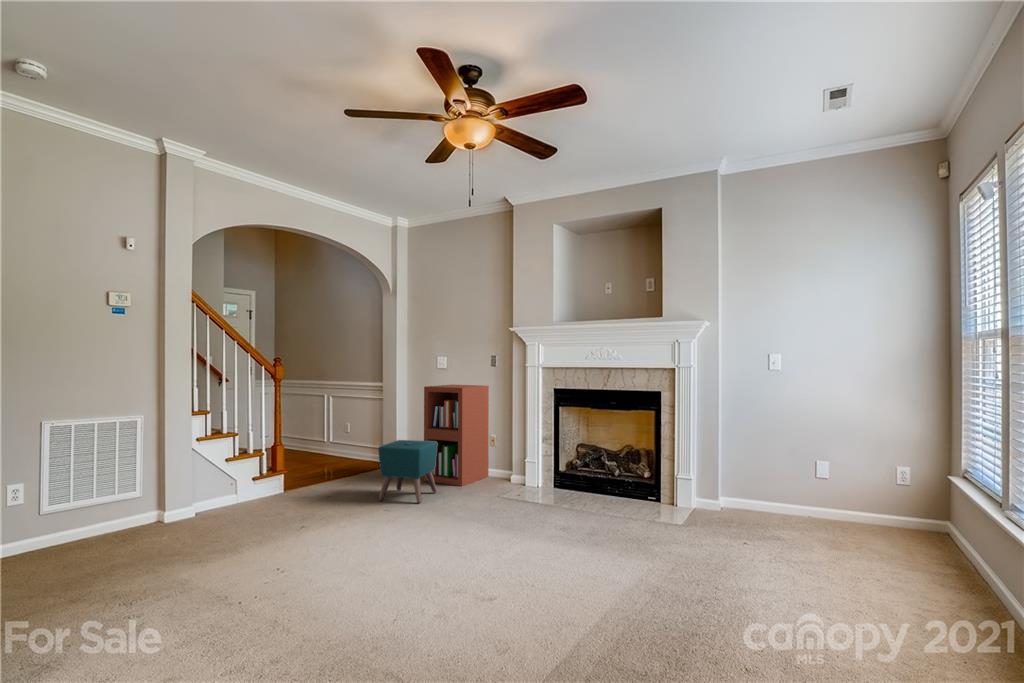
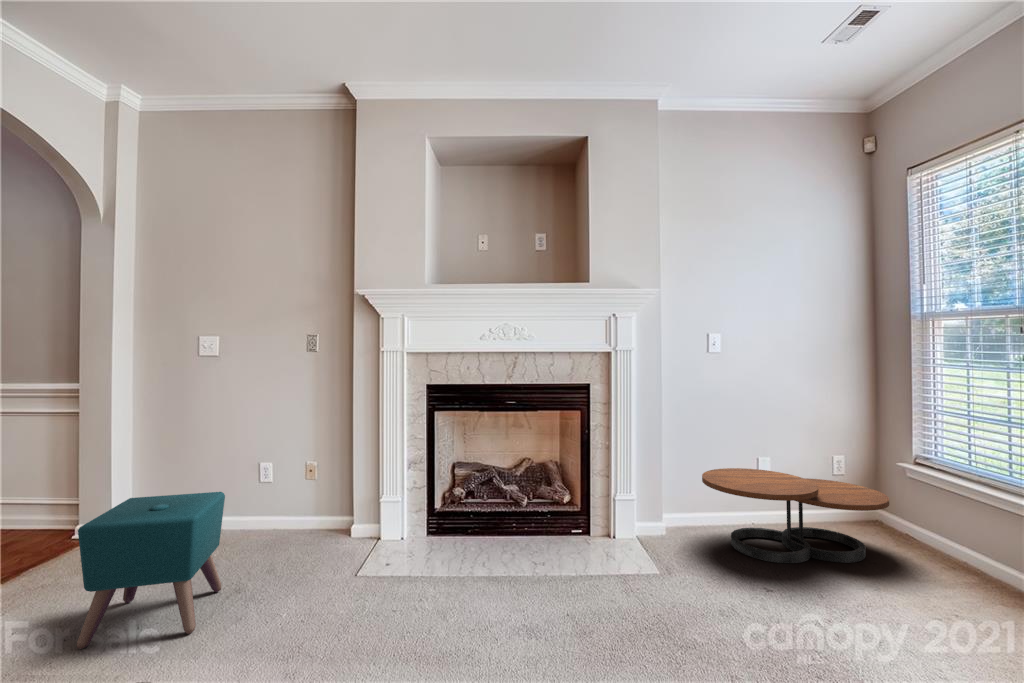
bookshelf: present [424,385,489,486] -> none [181,383,307,561]
coffee table: none [740,464,902,544] -> present [702,468,889,563]

